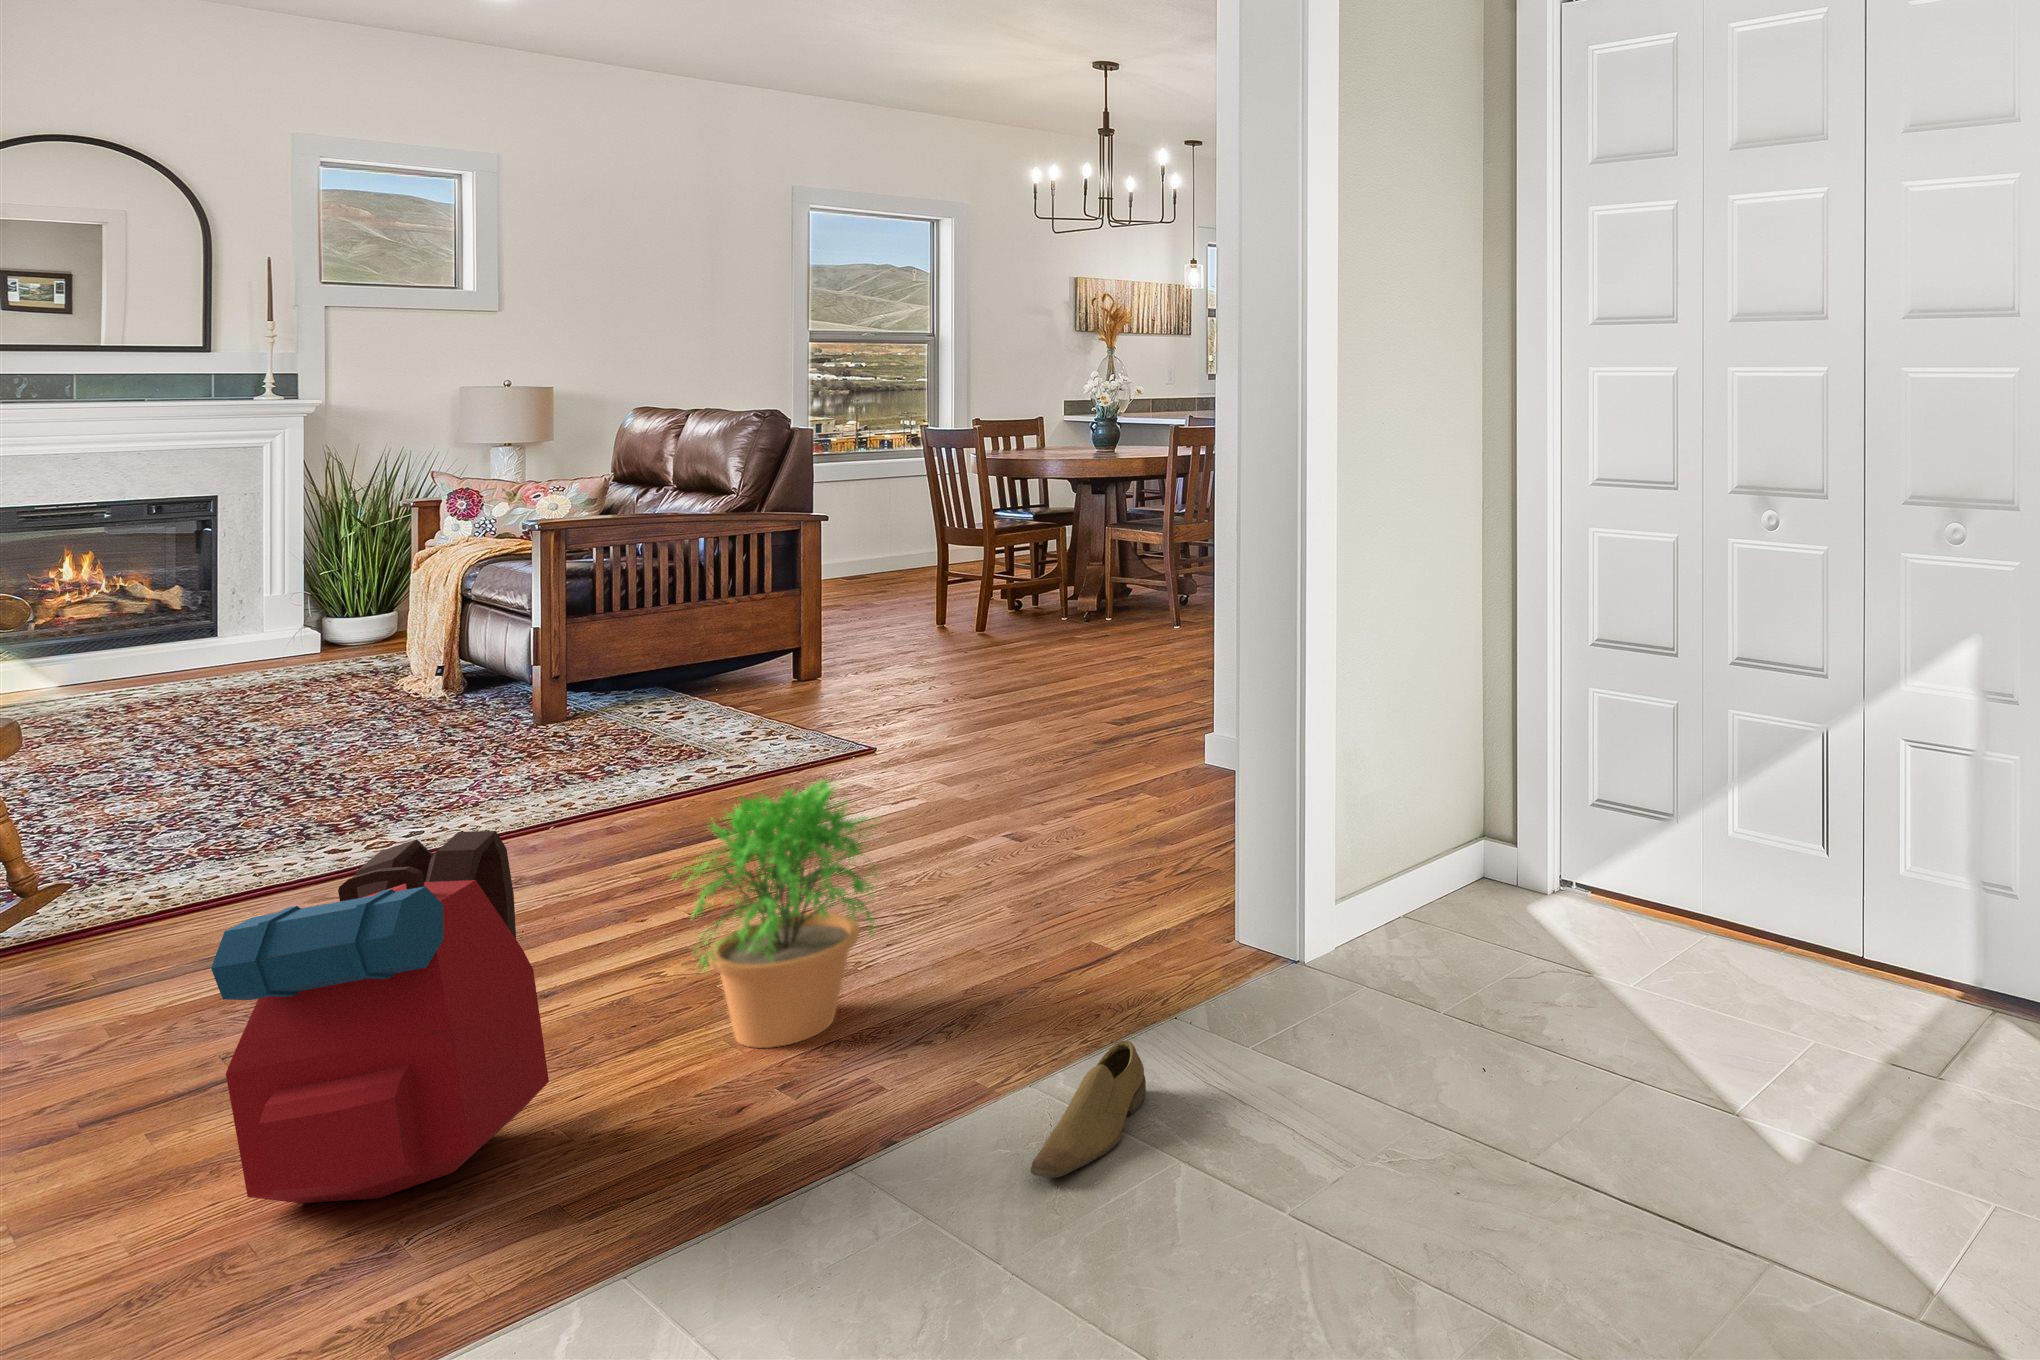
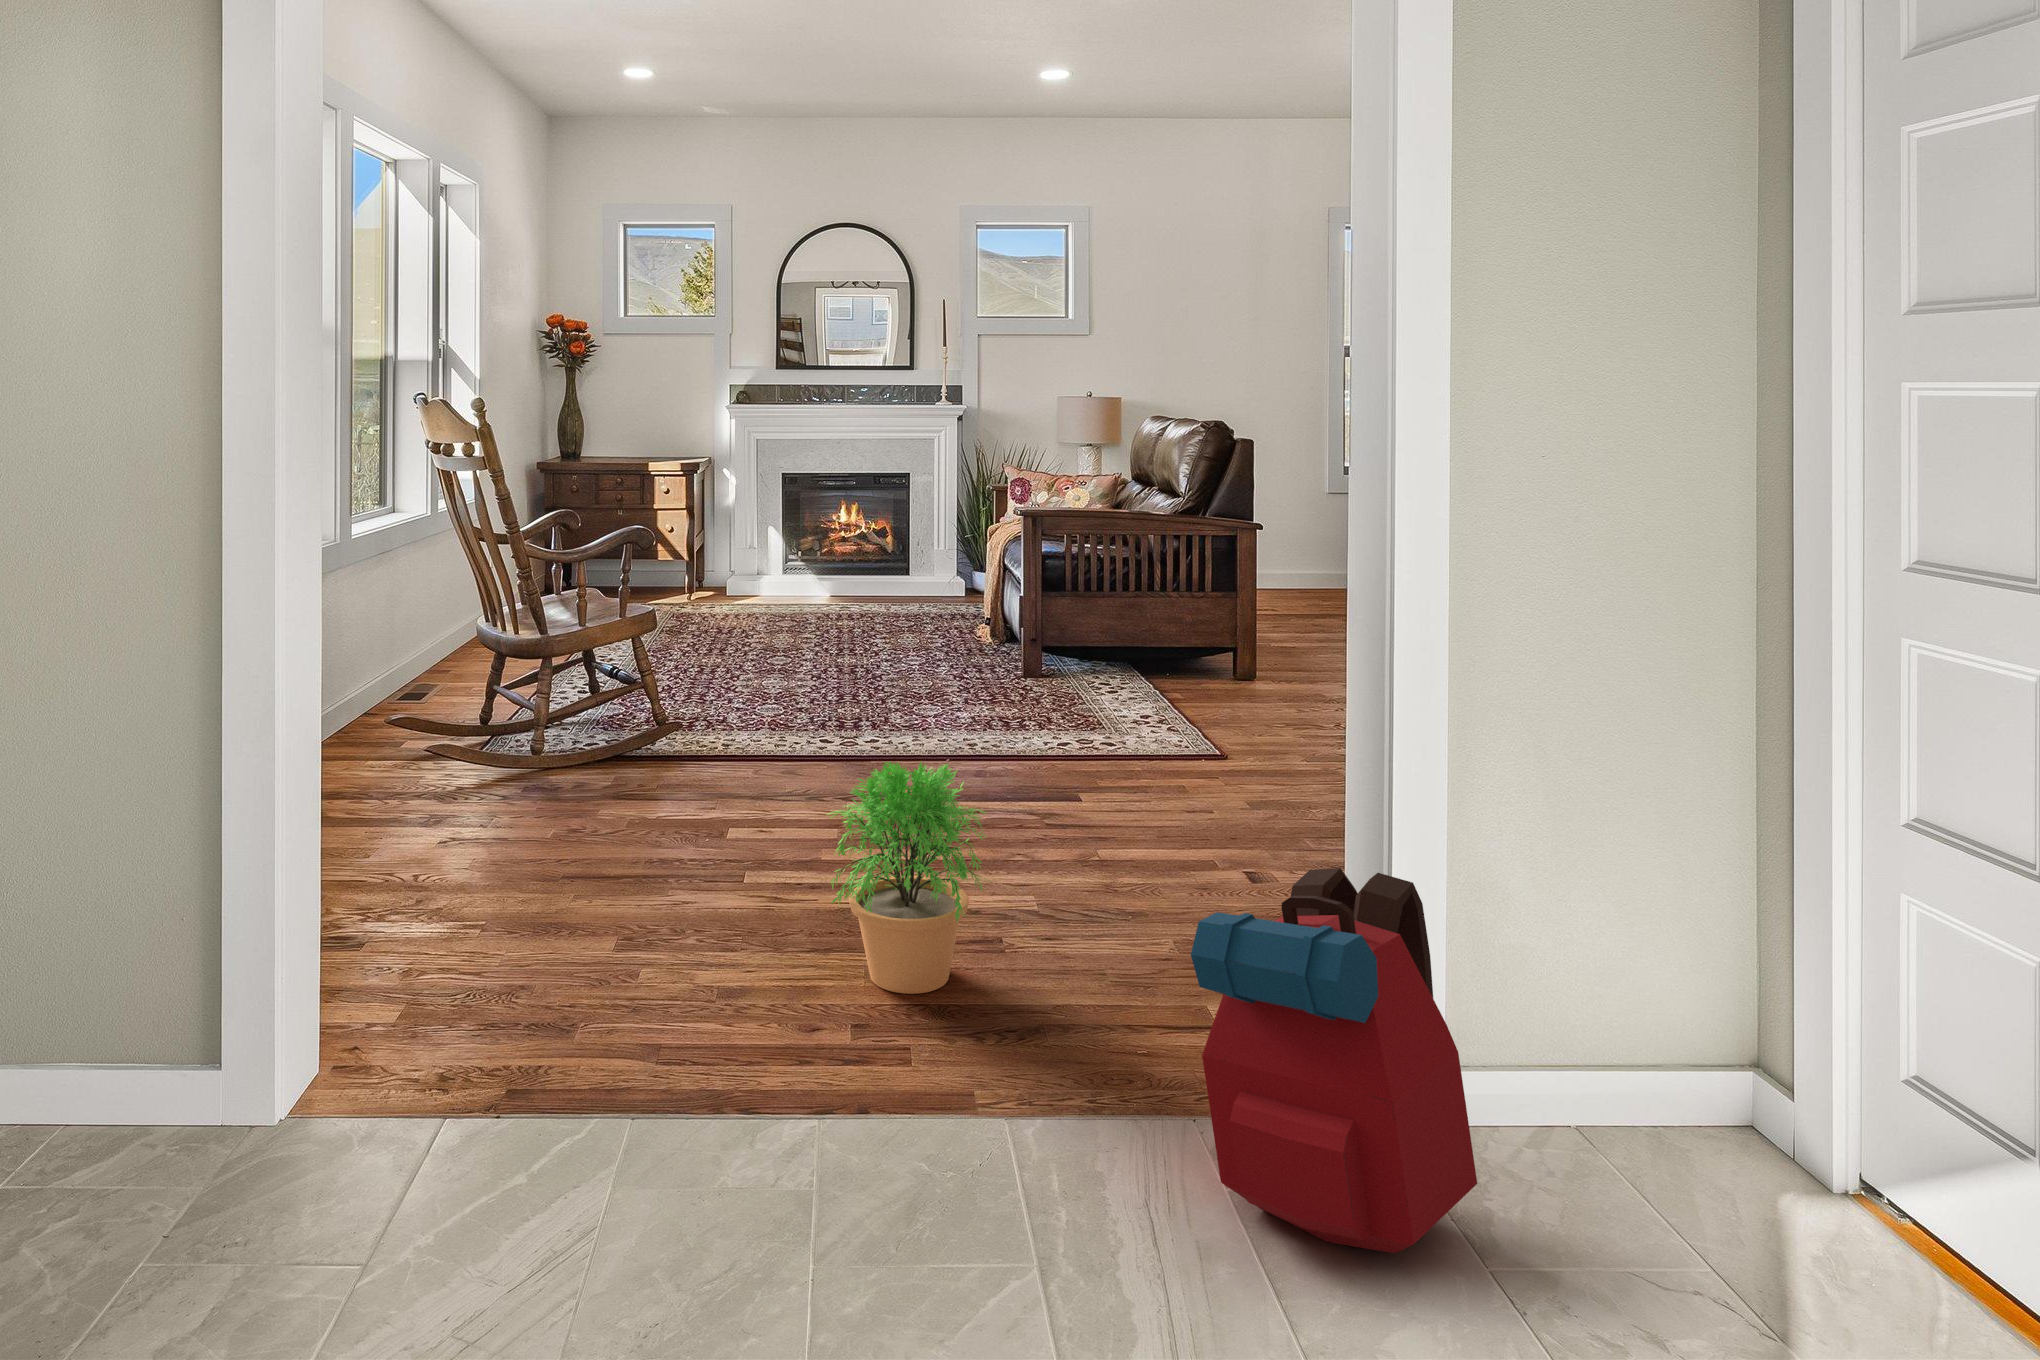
backpack: present [211,831,549,1203] -> present [1191,868,1477,1253]
shoe: present [1030,1041,1146,1177] -> none [907,1114,1080,1221]

